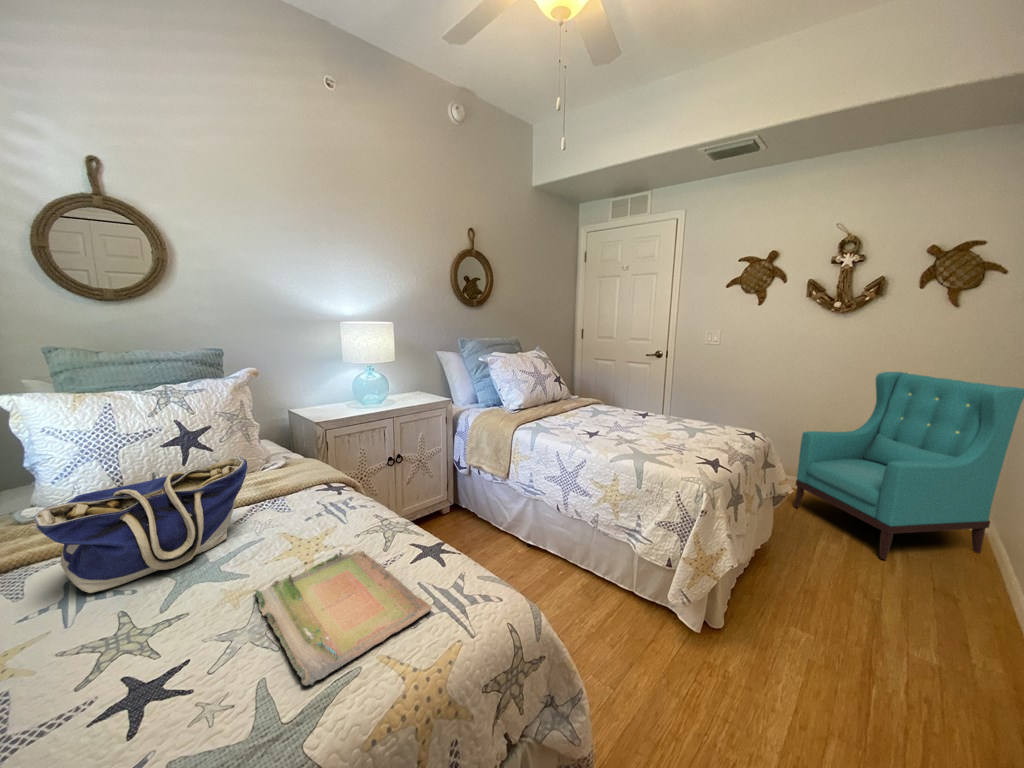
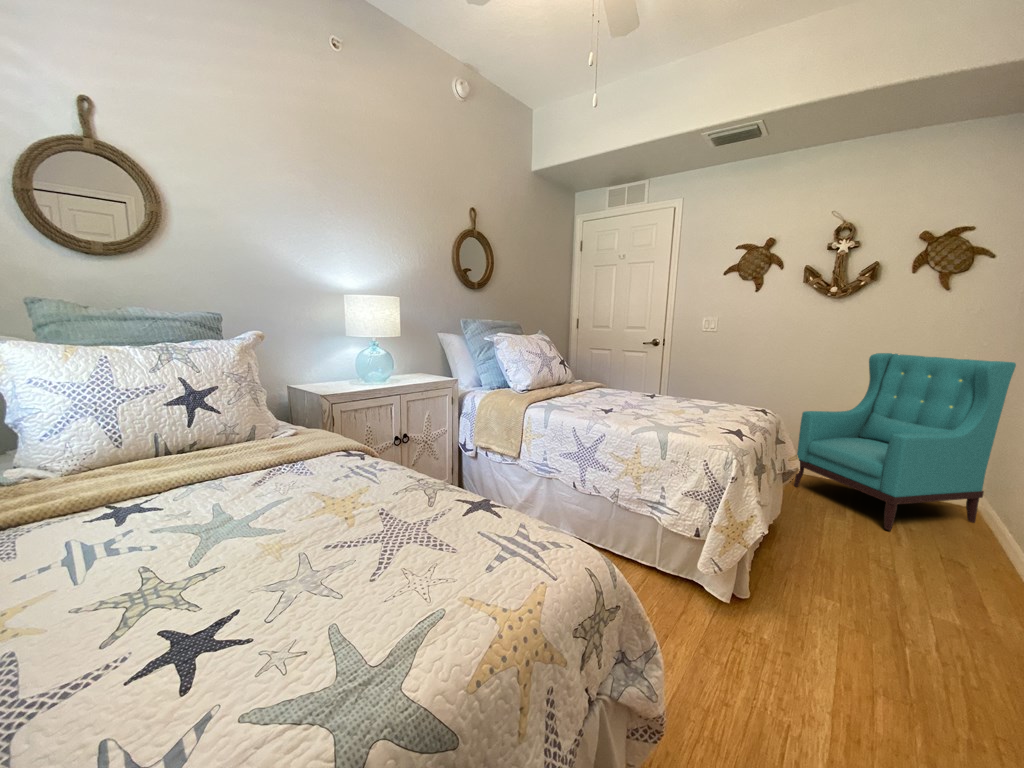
tote bag: present [31,456,247,593] -> none [32,403,277,549]
tray: present [255,550,432,685] -> none [298,500,506,630]

